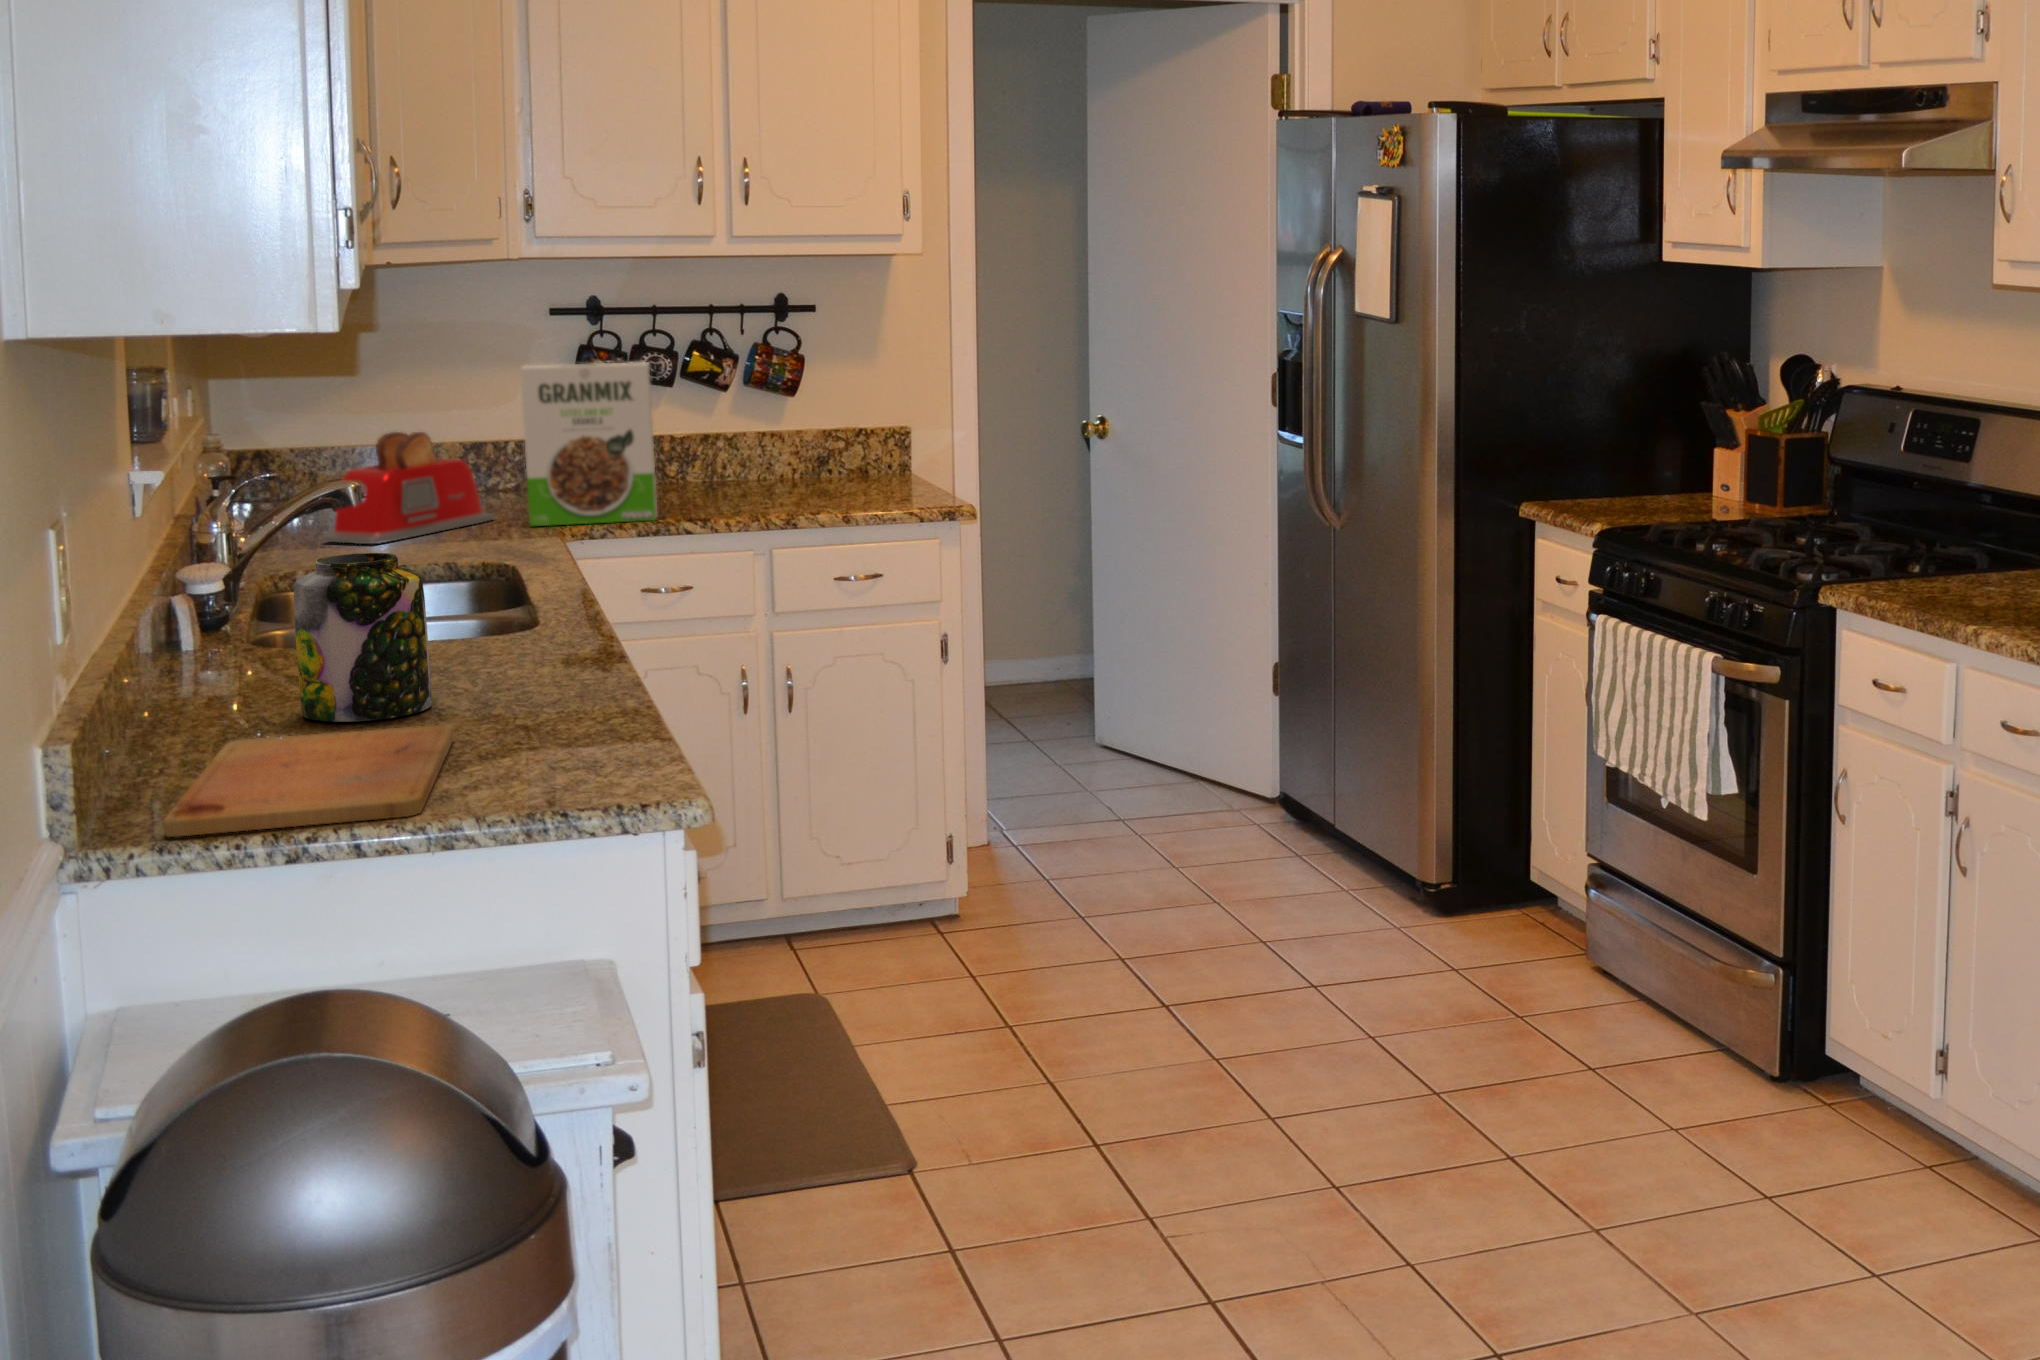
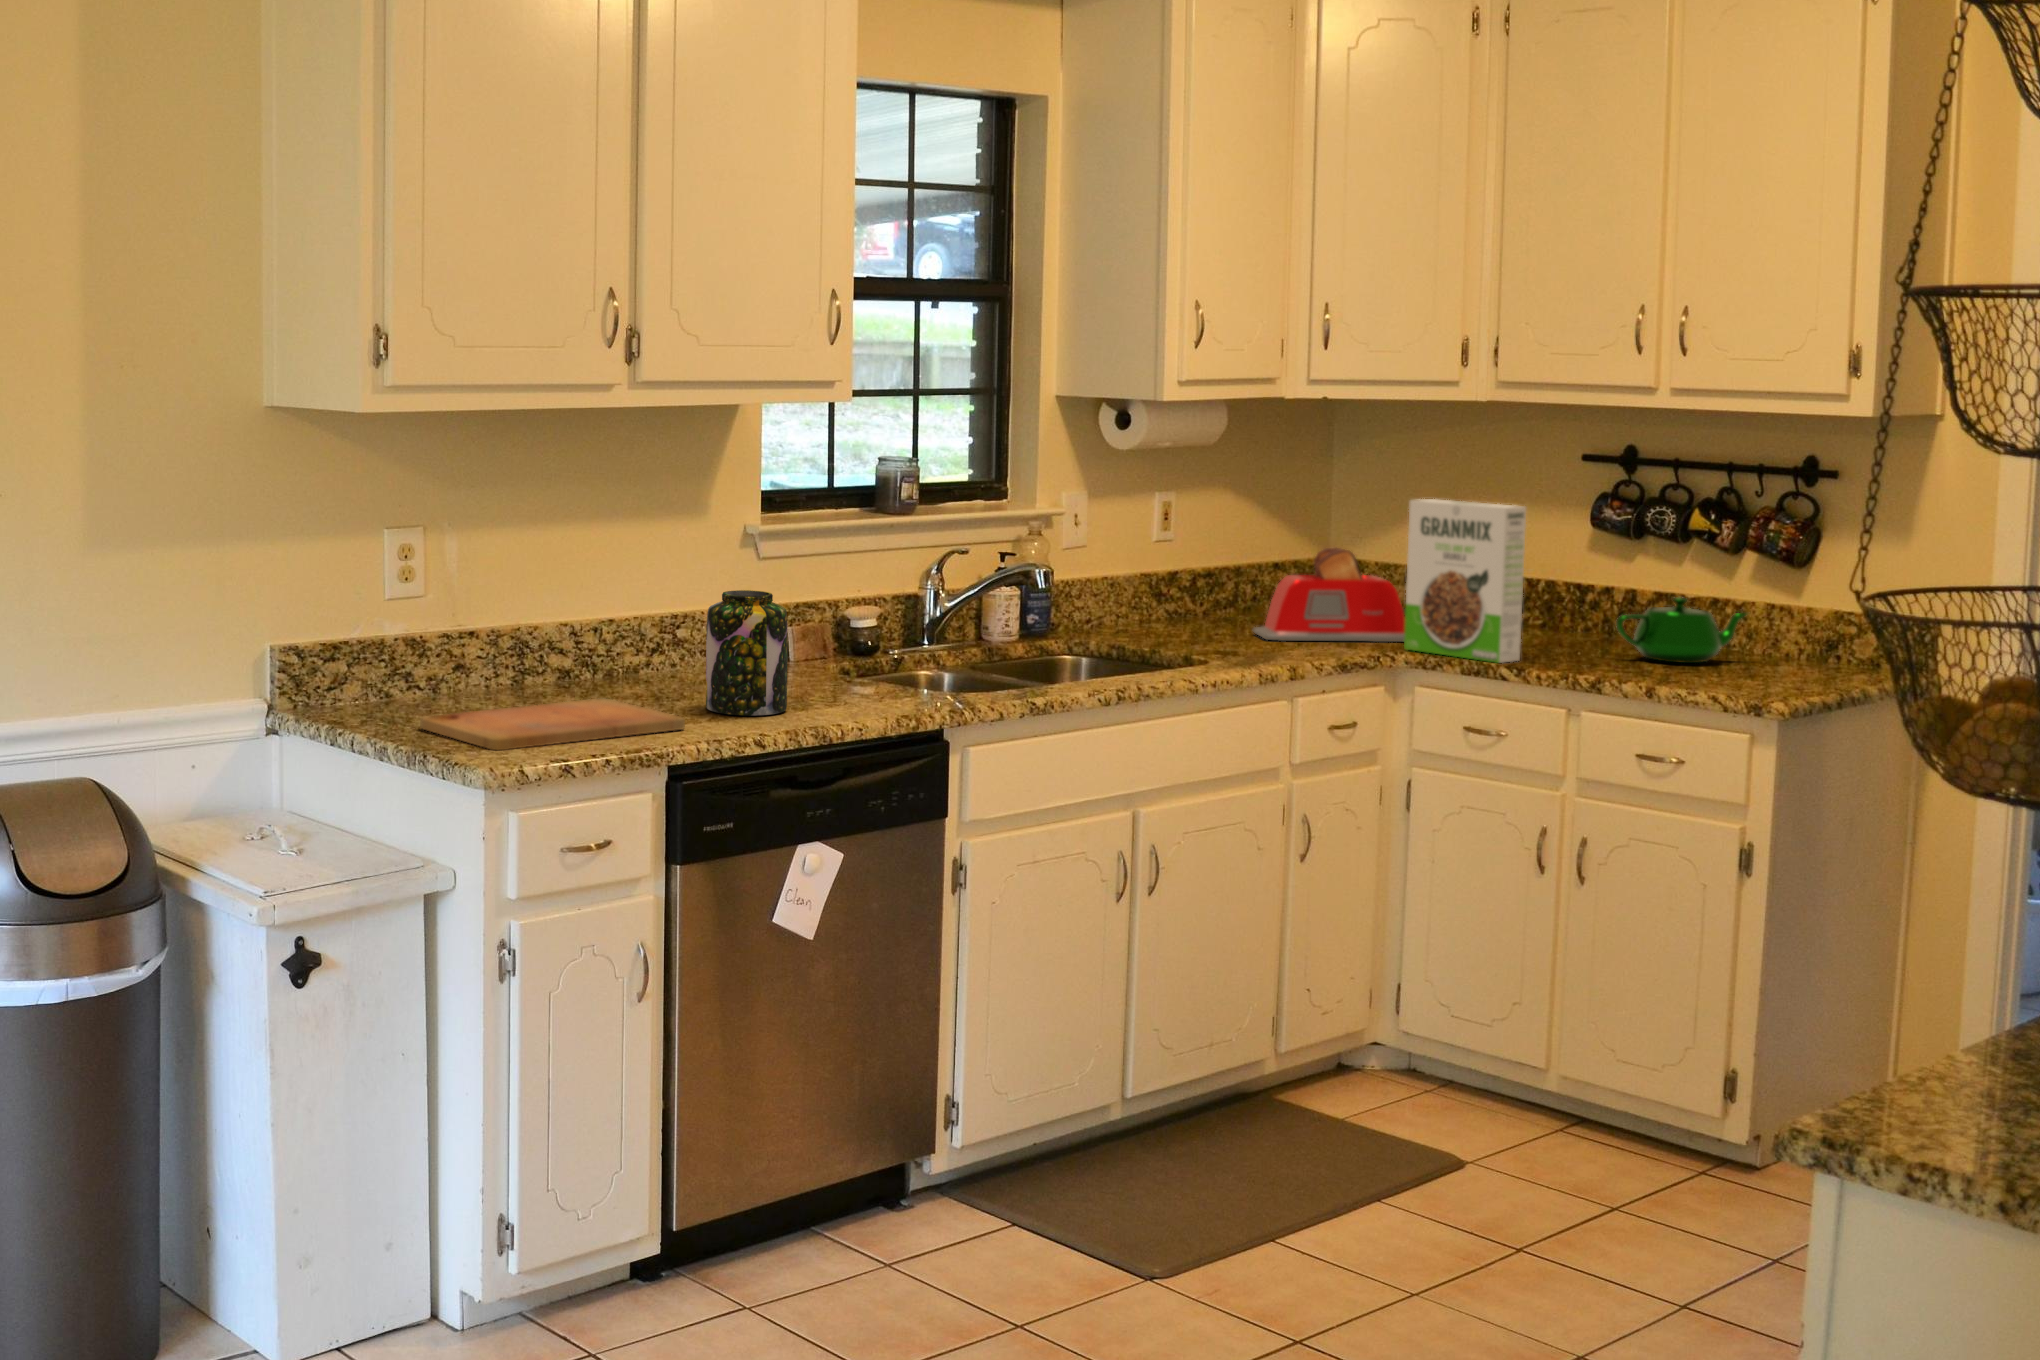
teapot: none [704,434,784,495] -> present [1616,597,1747,663]

